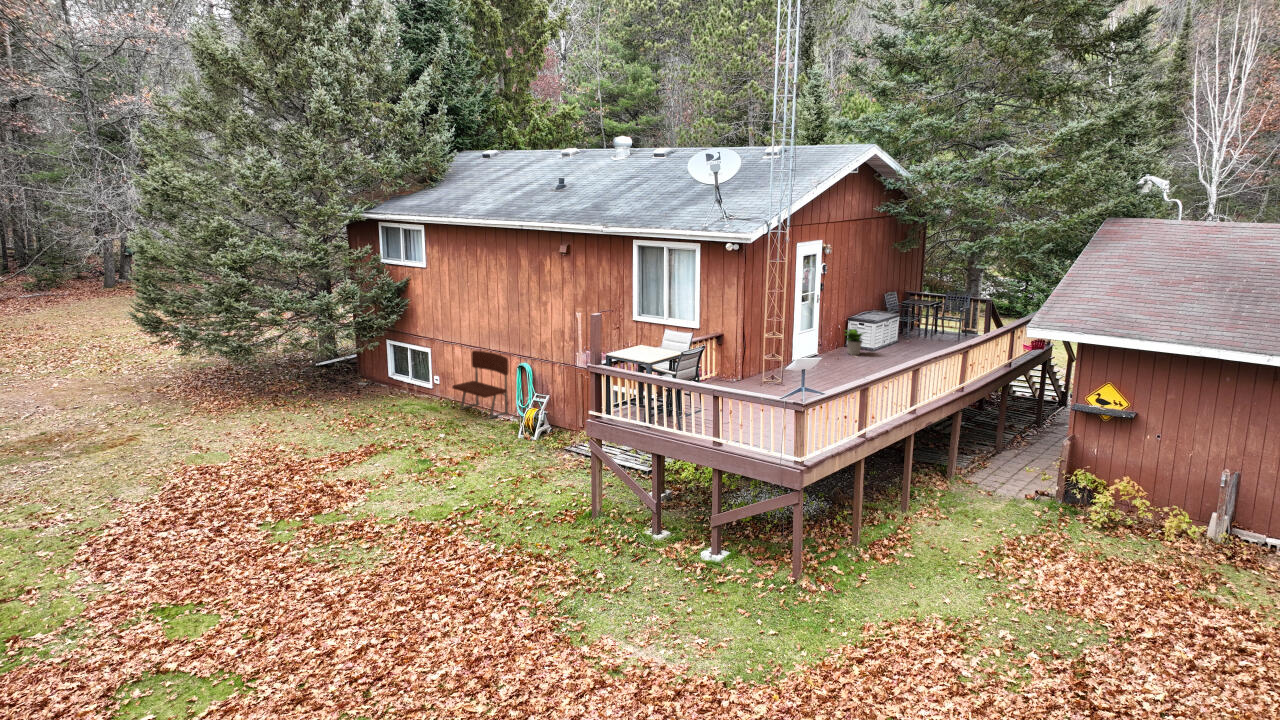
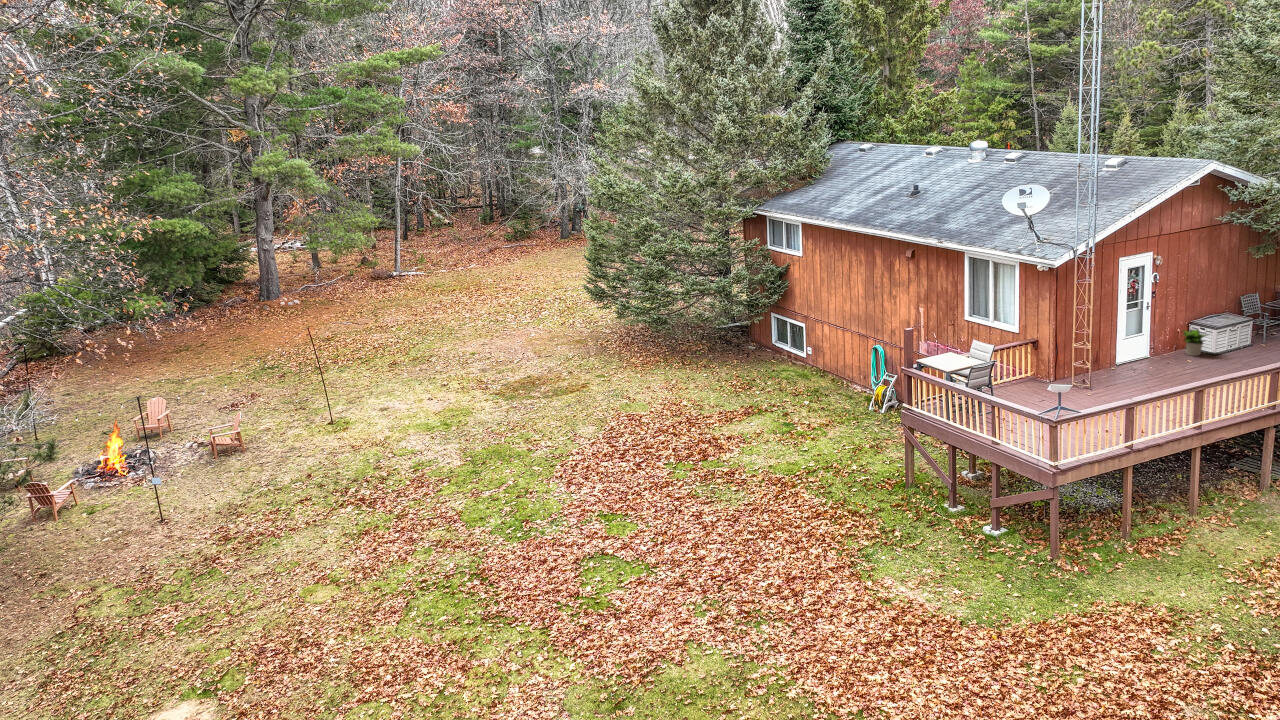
bench: present [452,350,509,418] -> none [815,332,861,390]

